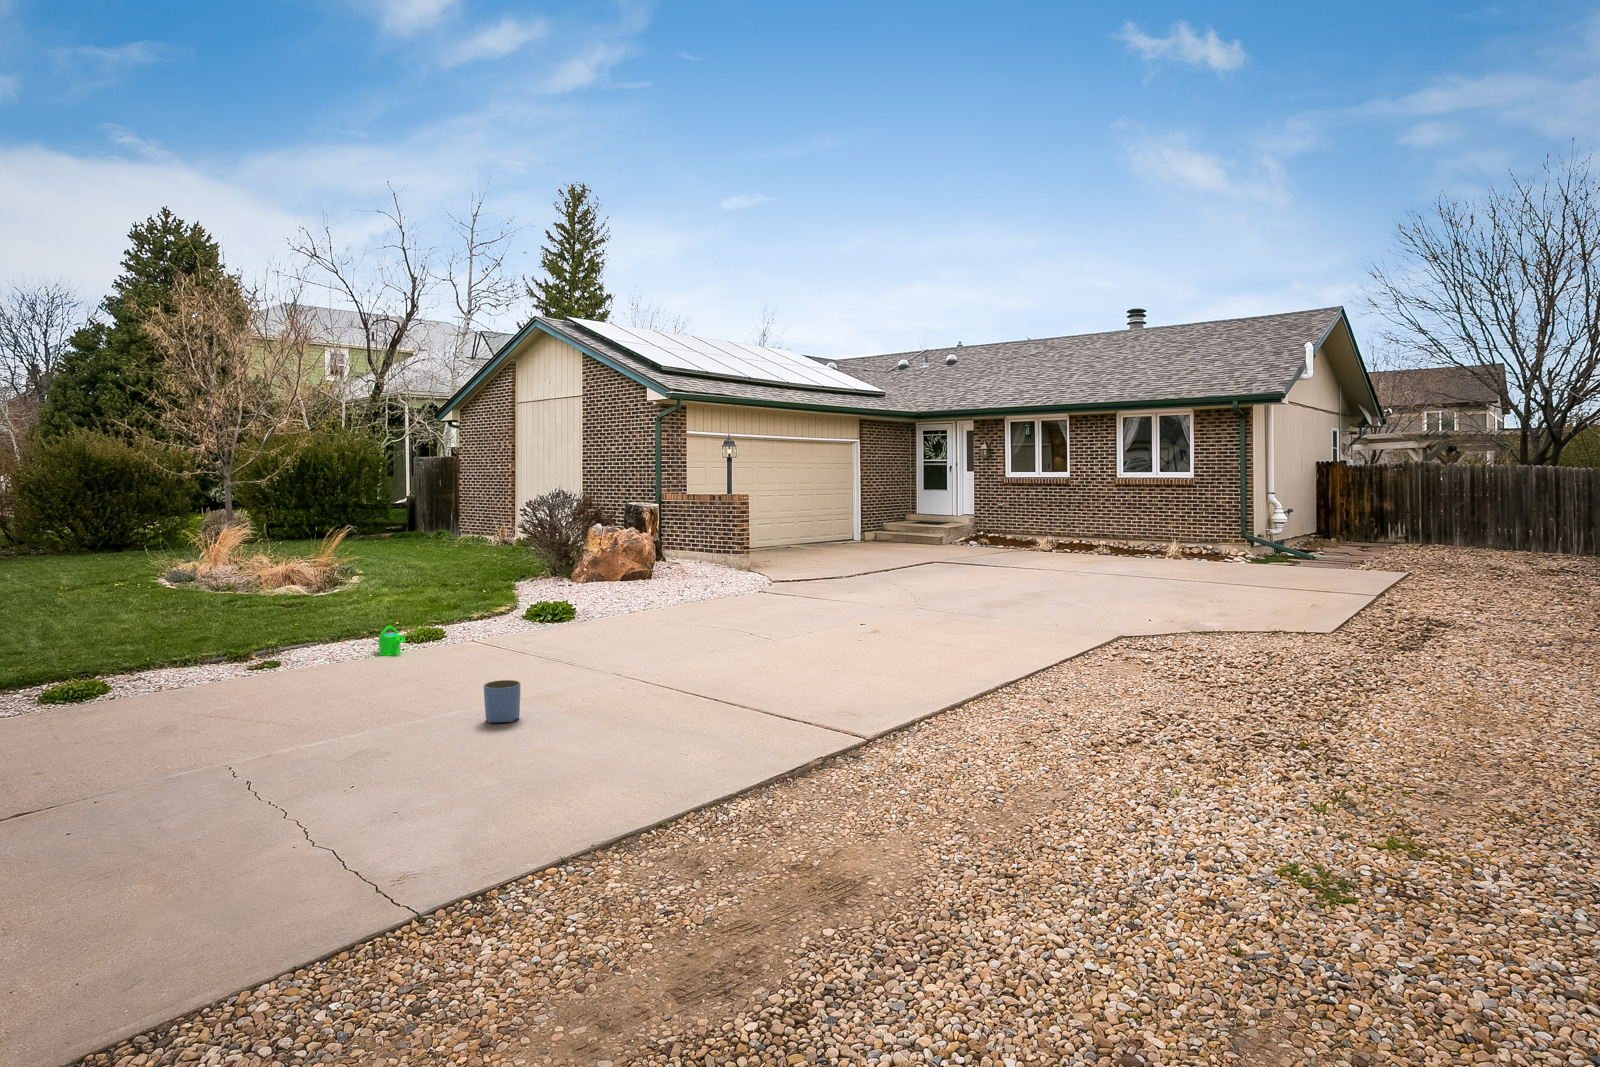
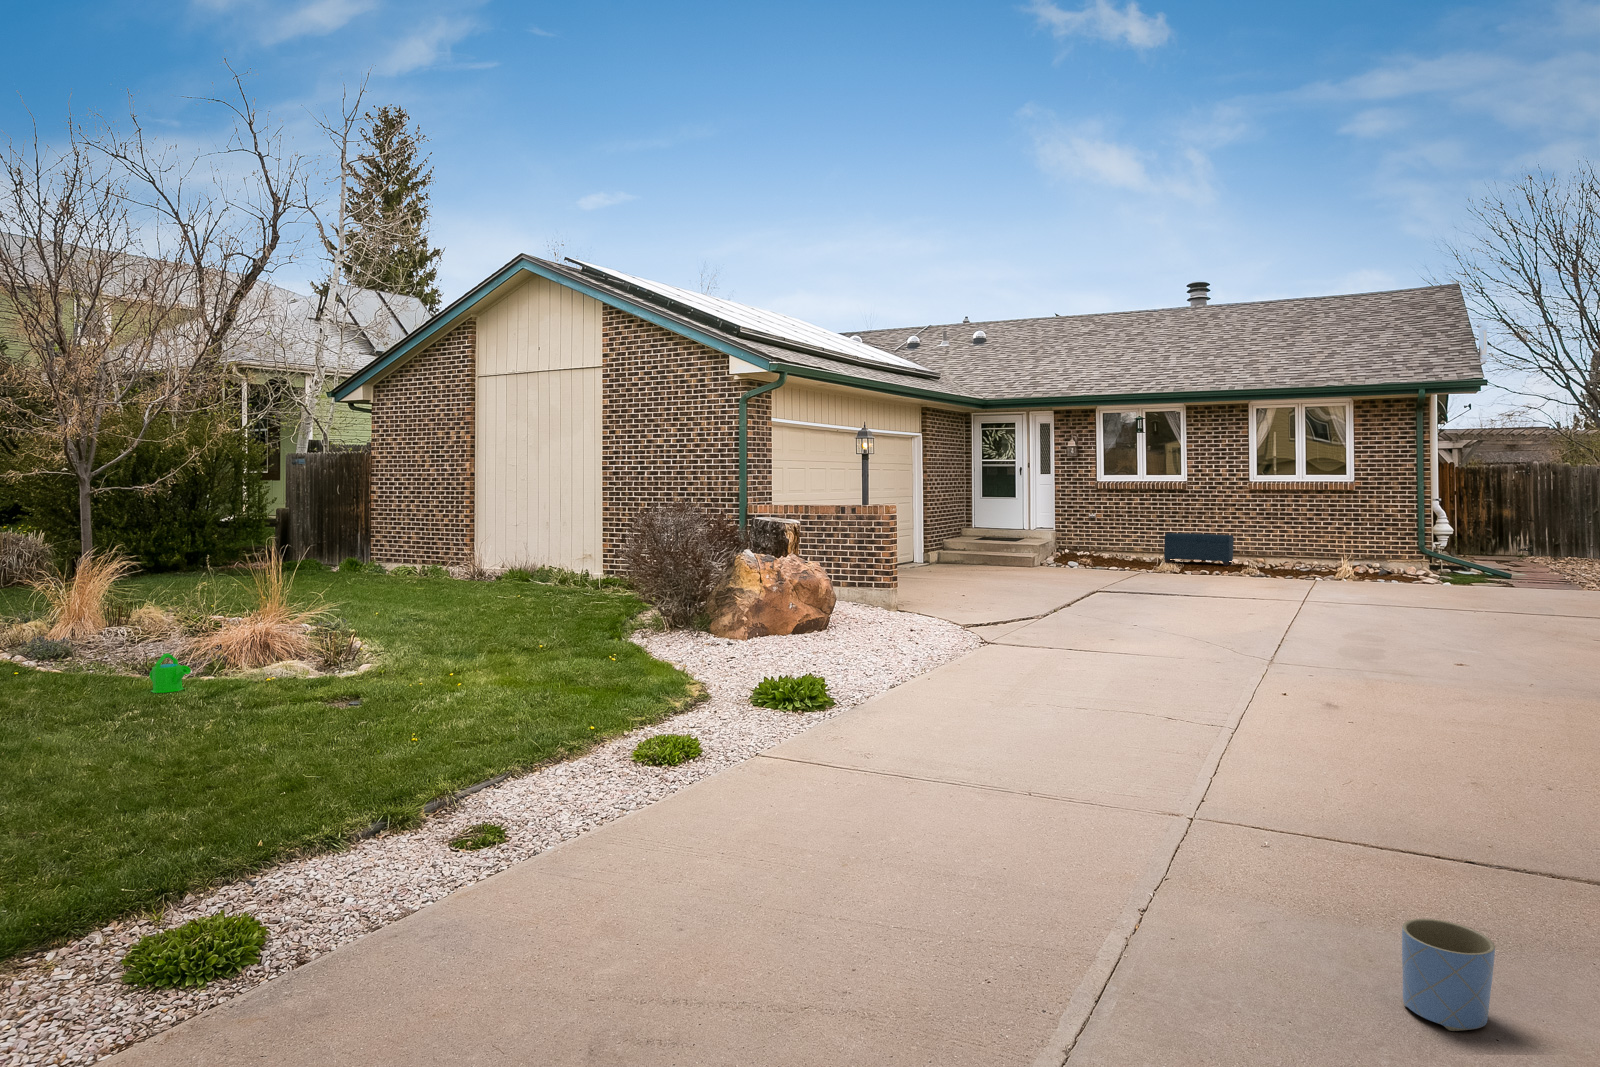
bench: none [1046,520,1103,547] -> present [1164,533,1234,566]
watering can: present [378,625,405,656] -> present [149,653,191,693]

